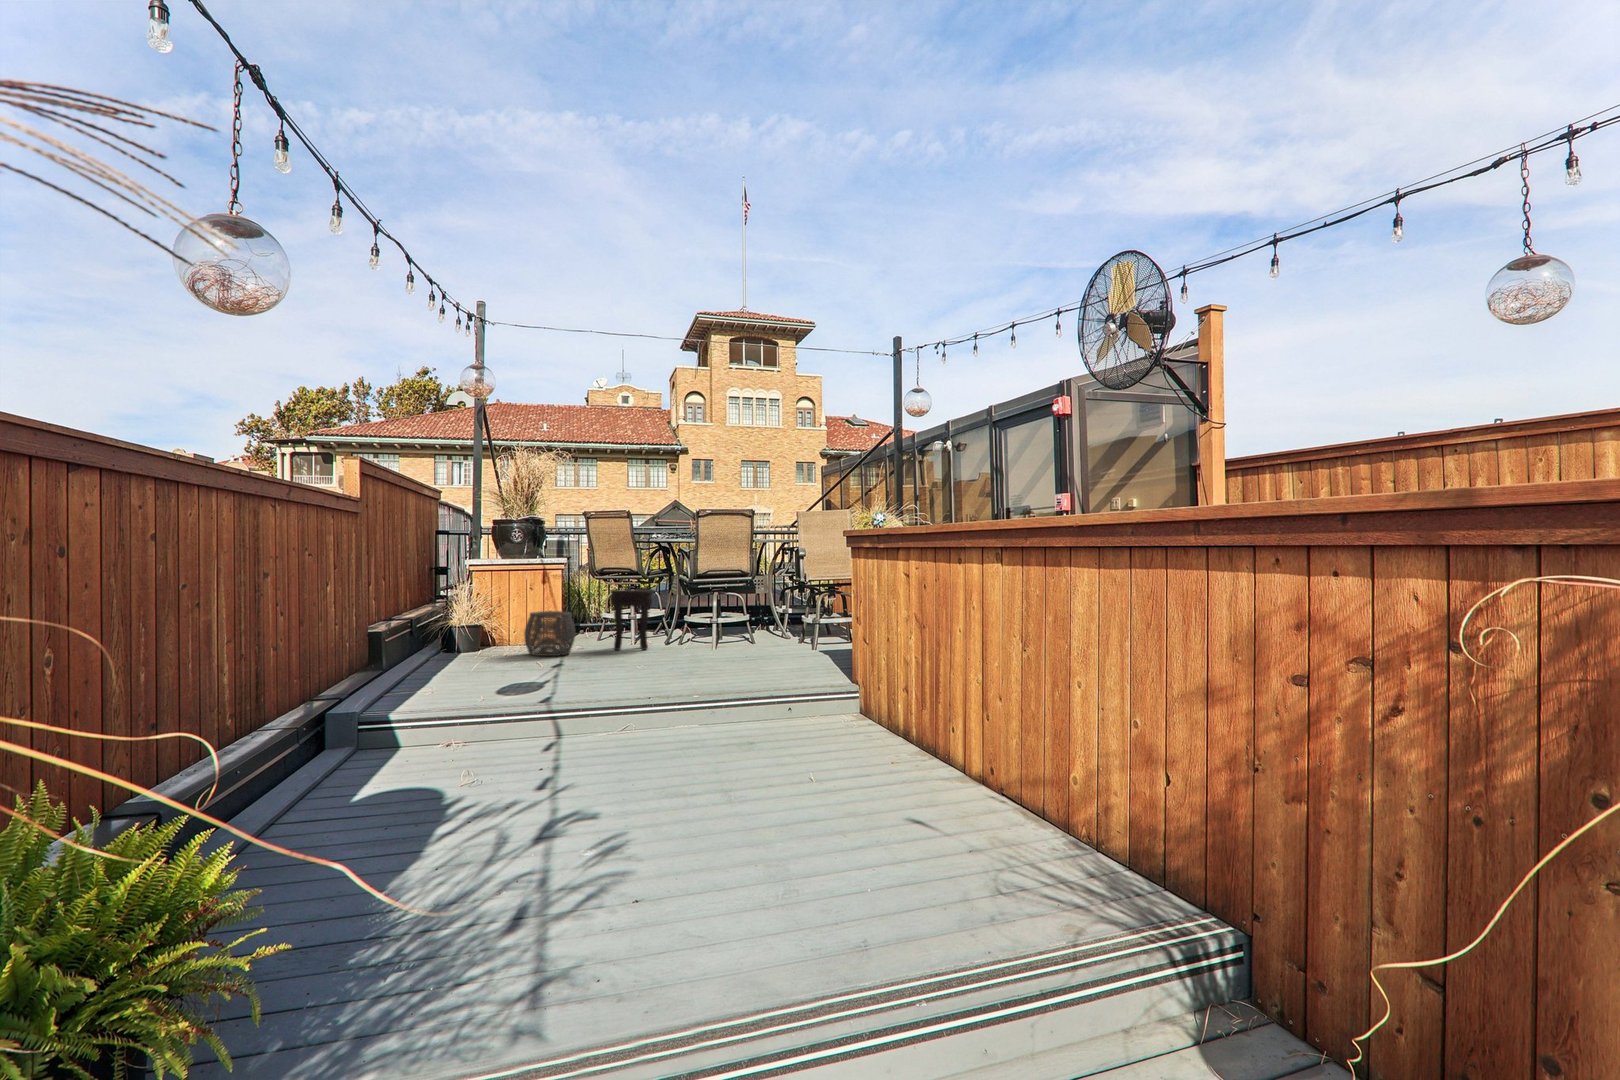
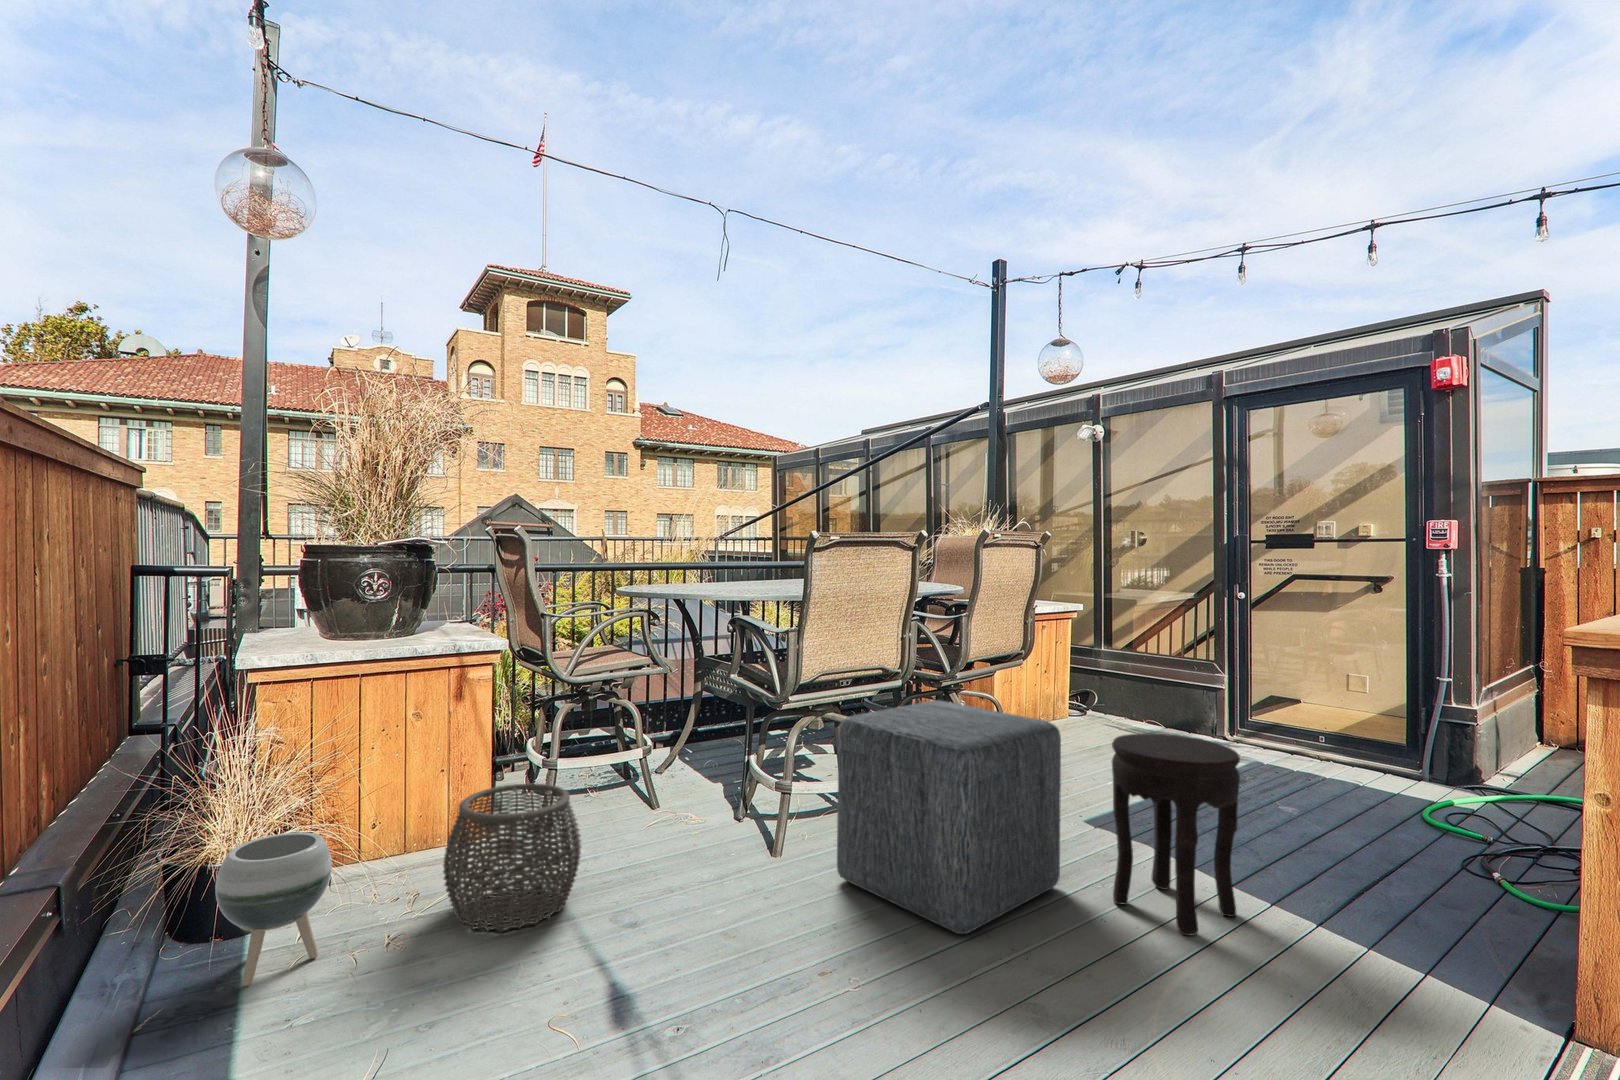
ottoman: none [673,587,761,665] -> present [837,700,1061,934]
side table: present [610,590,653,650] -> present [1112,733,1240,936]
planter: none [452,615,487,657] -> present [215,832,332,986]

